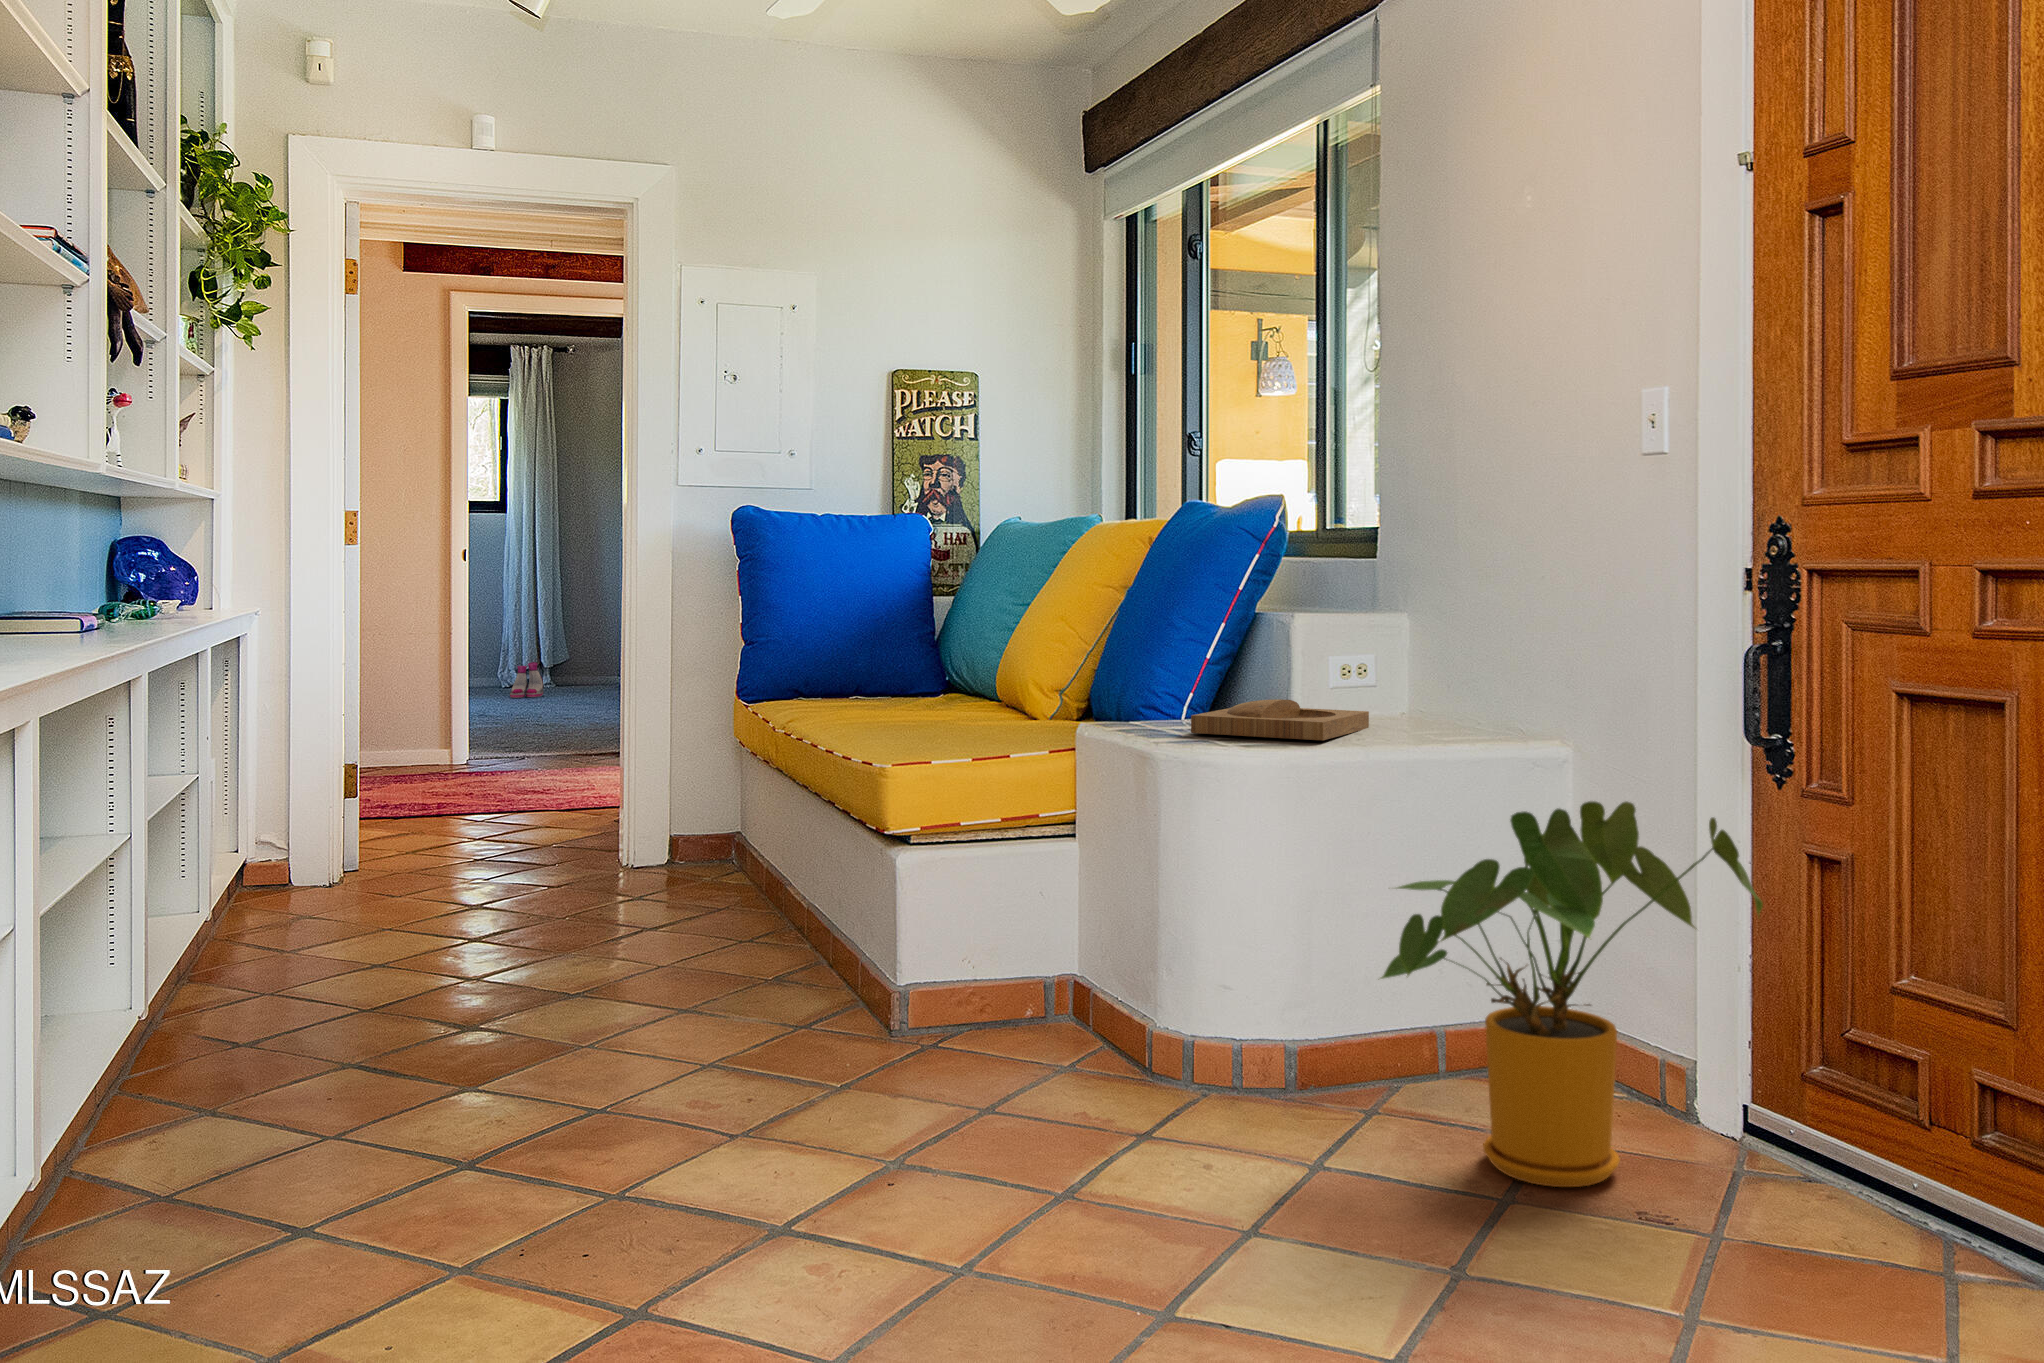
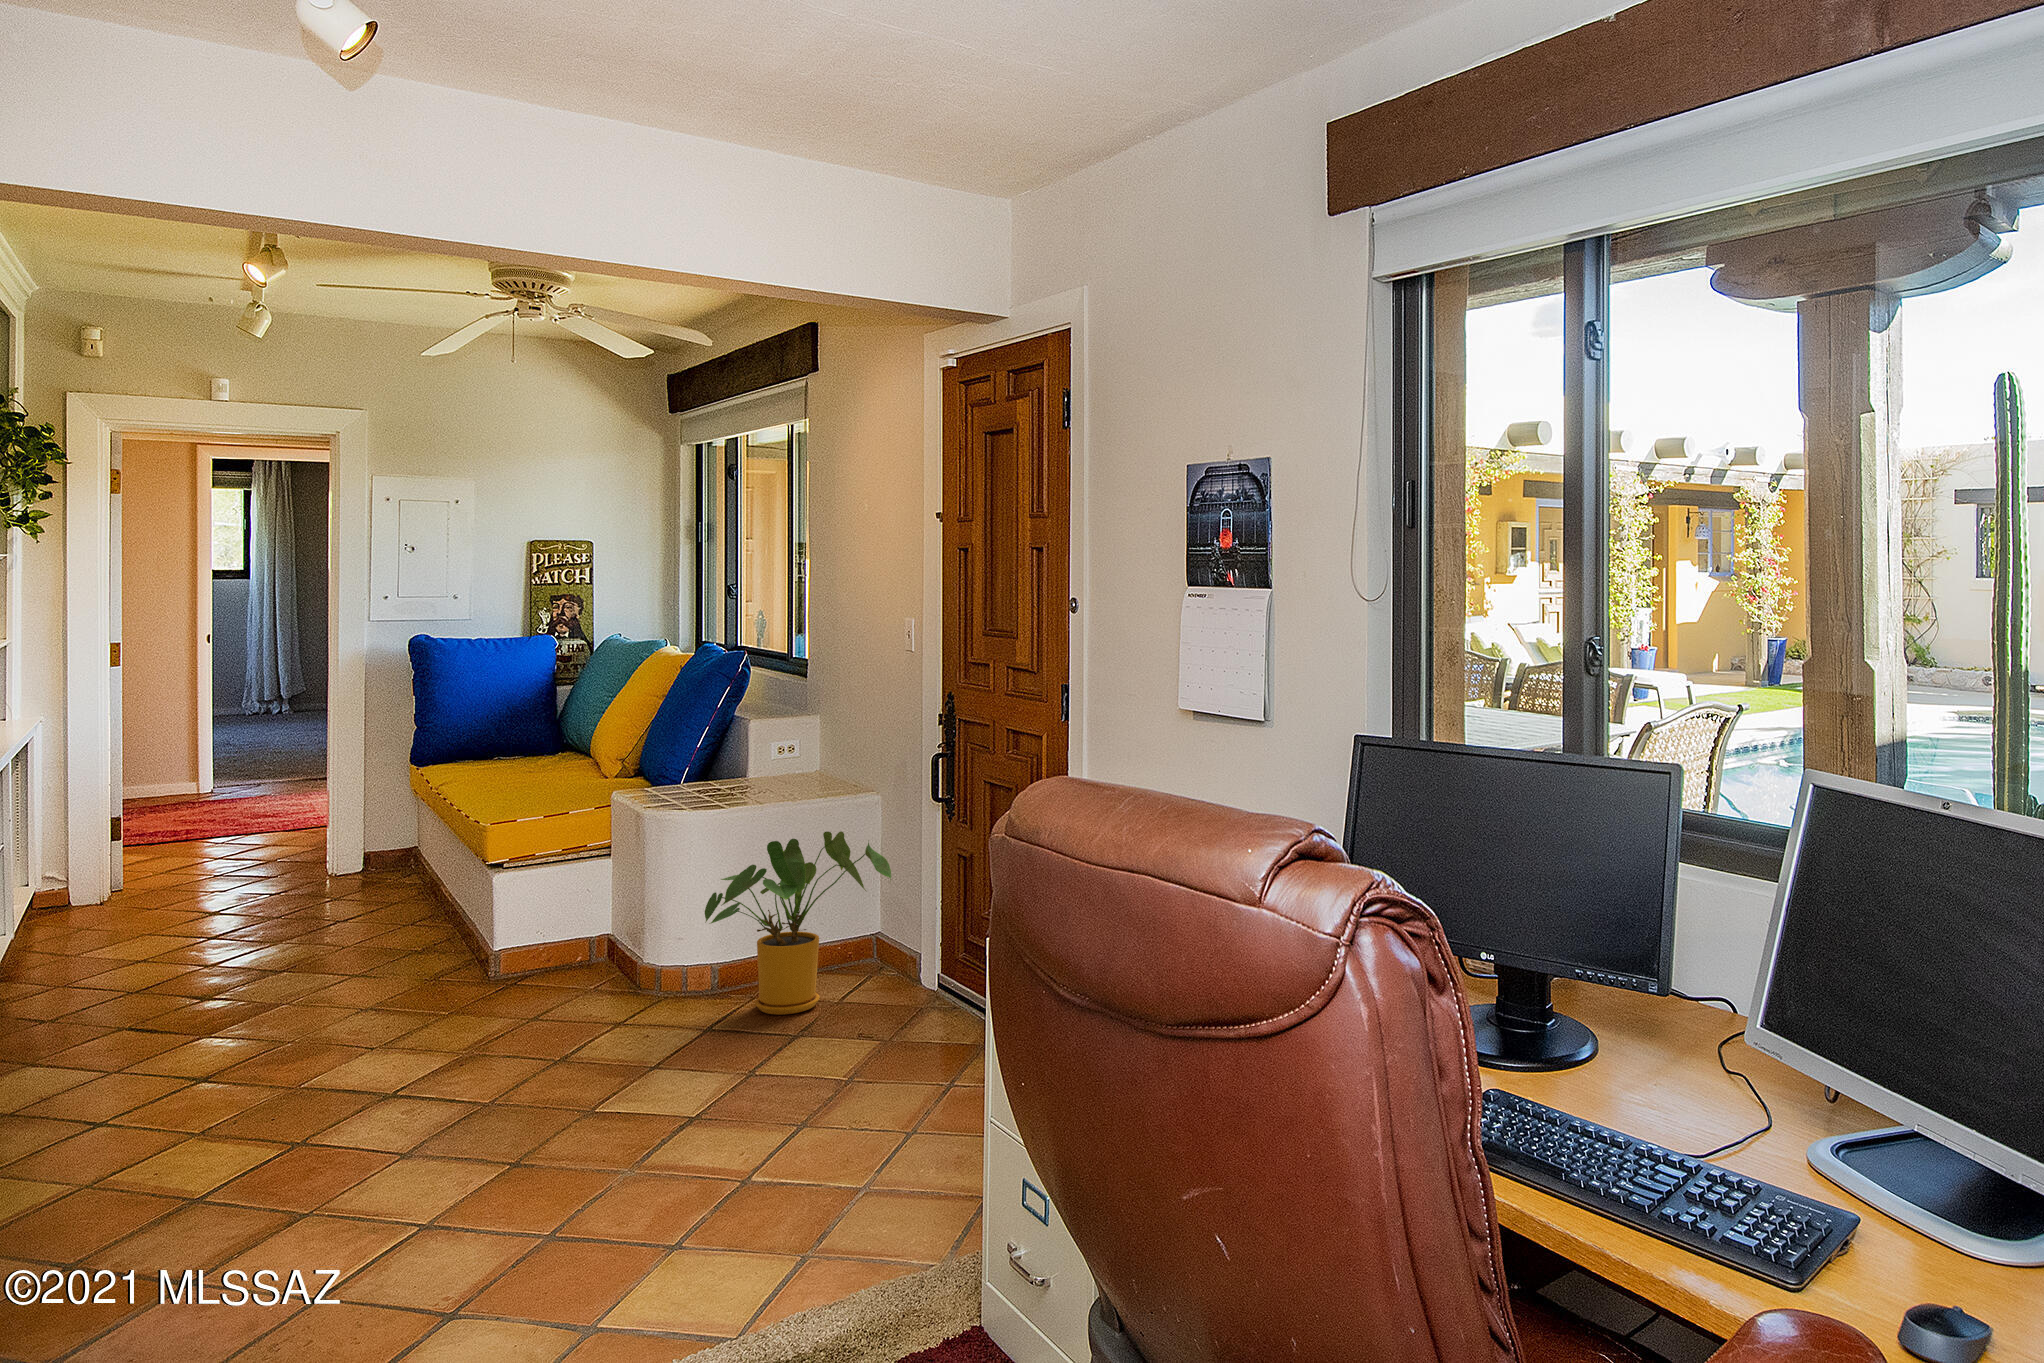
boots: present [510,662,544,698] -> none [252,699,285,729]
tray: present [1191,699,1369,740] -> none [650,777,757,801]

